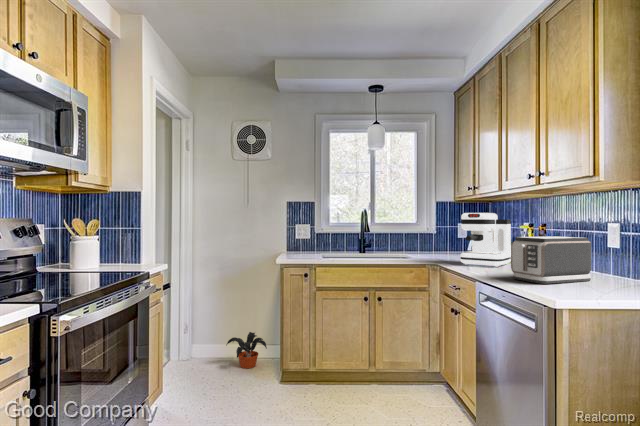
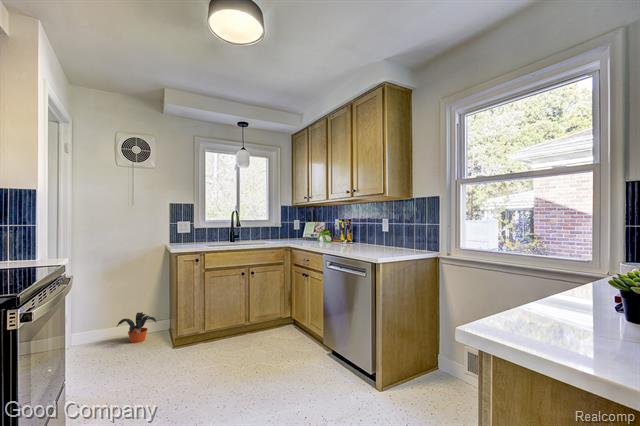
coffee maker: present [460,213,511,267] -> none [306,213,333,246]
toaster: present [511,236,591,284] -> none [342,226,379,252]

